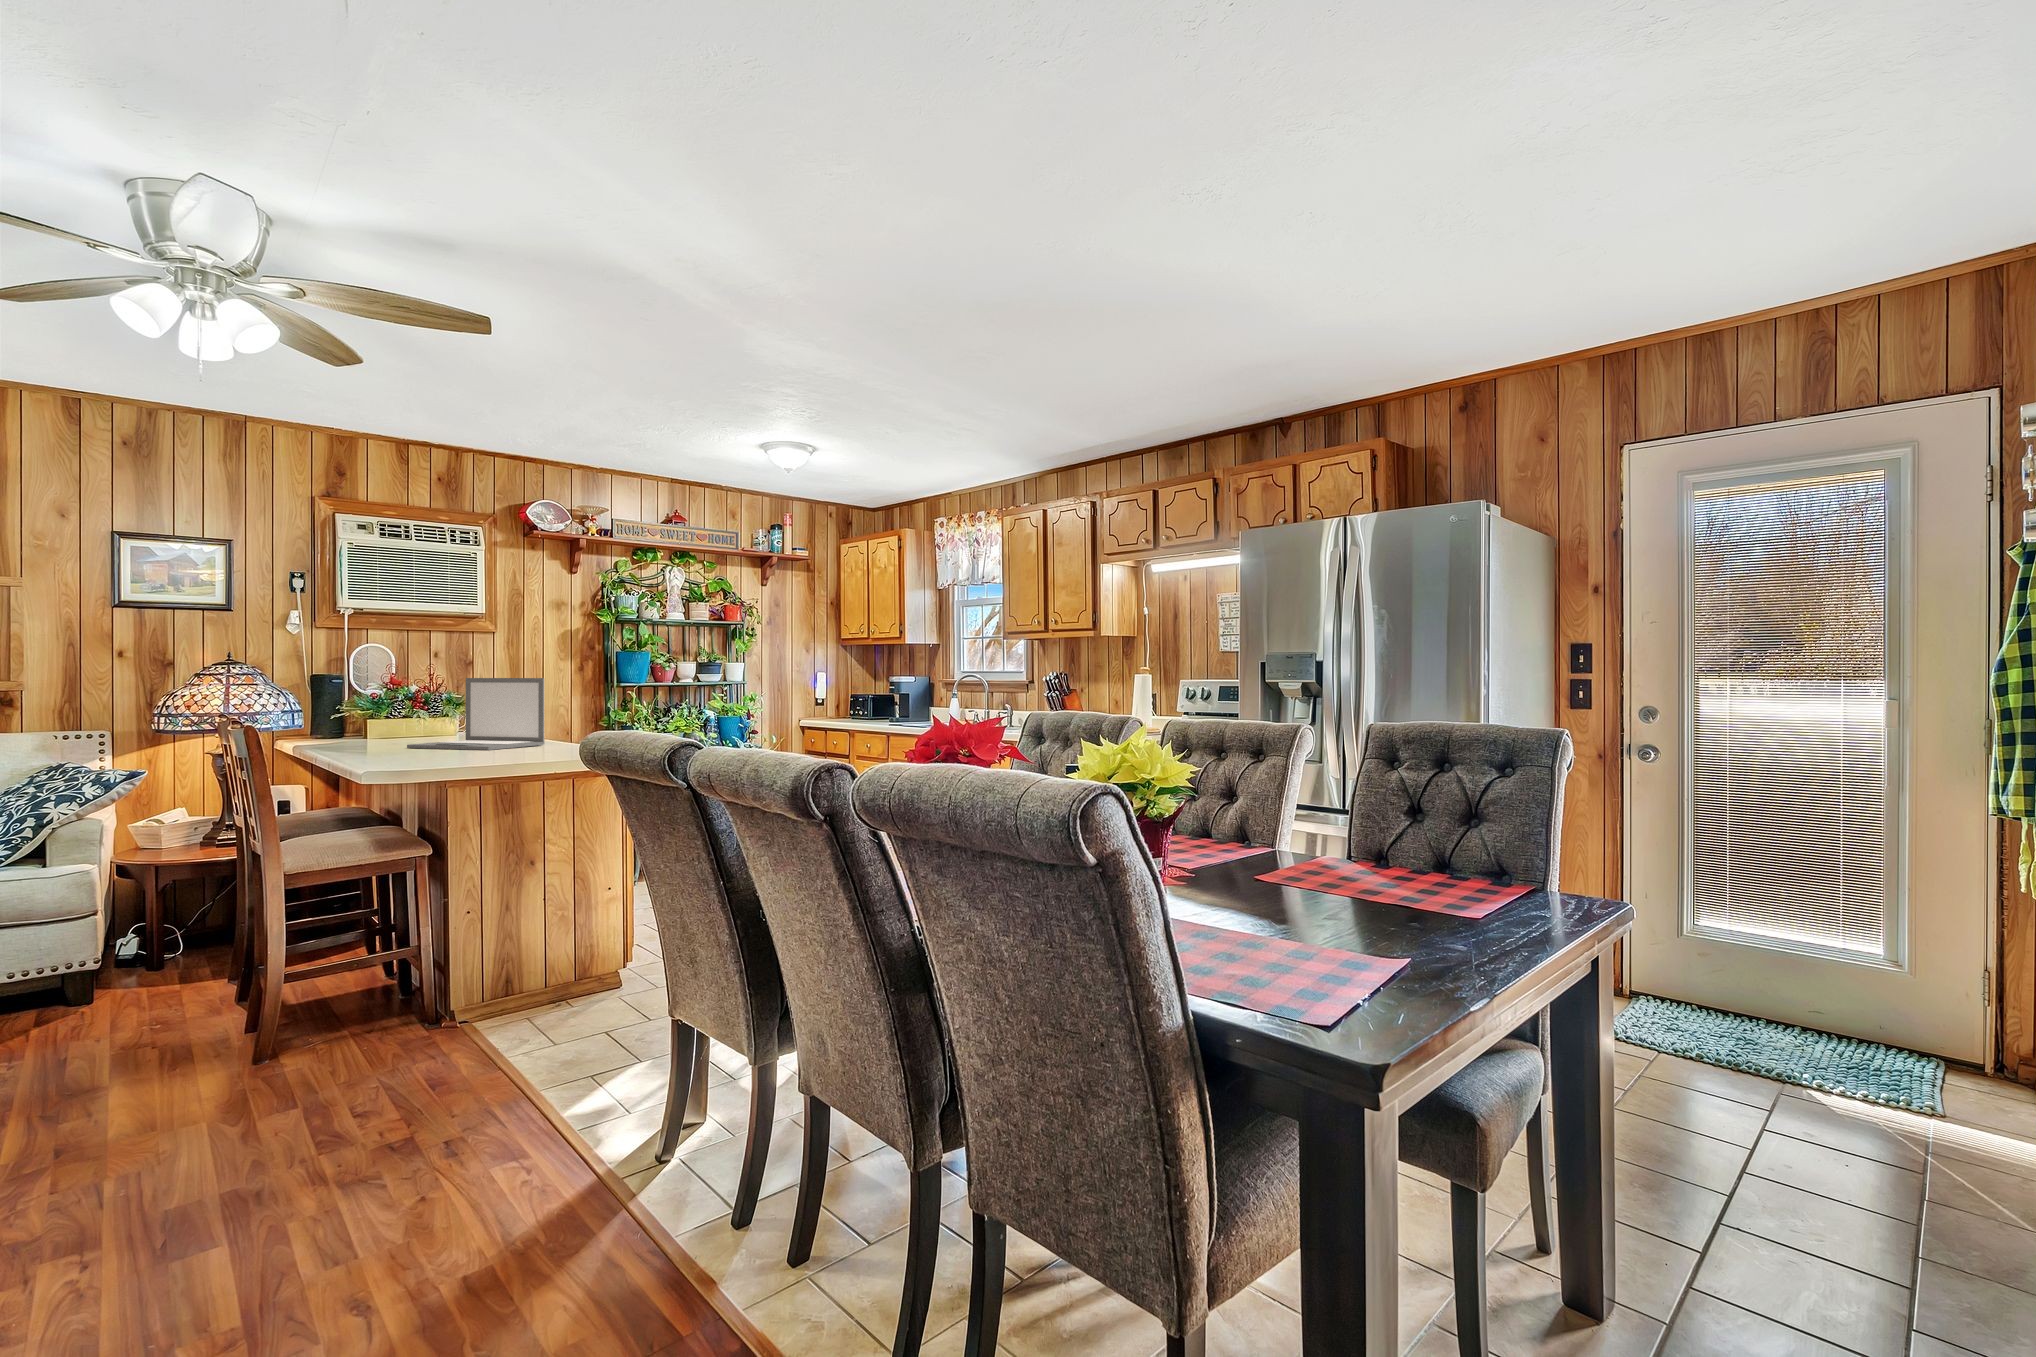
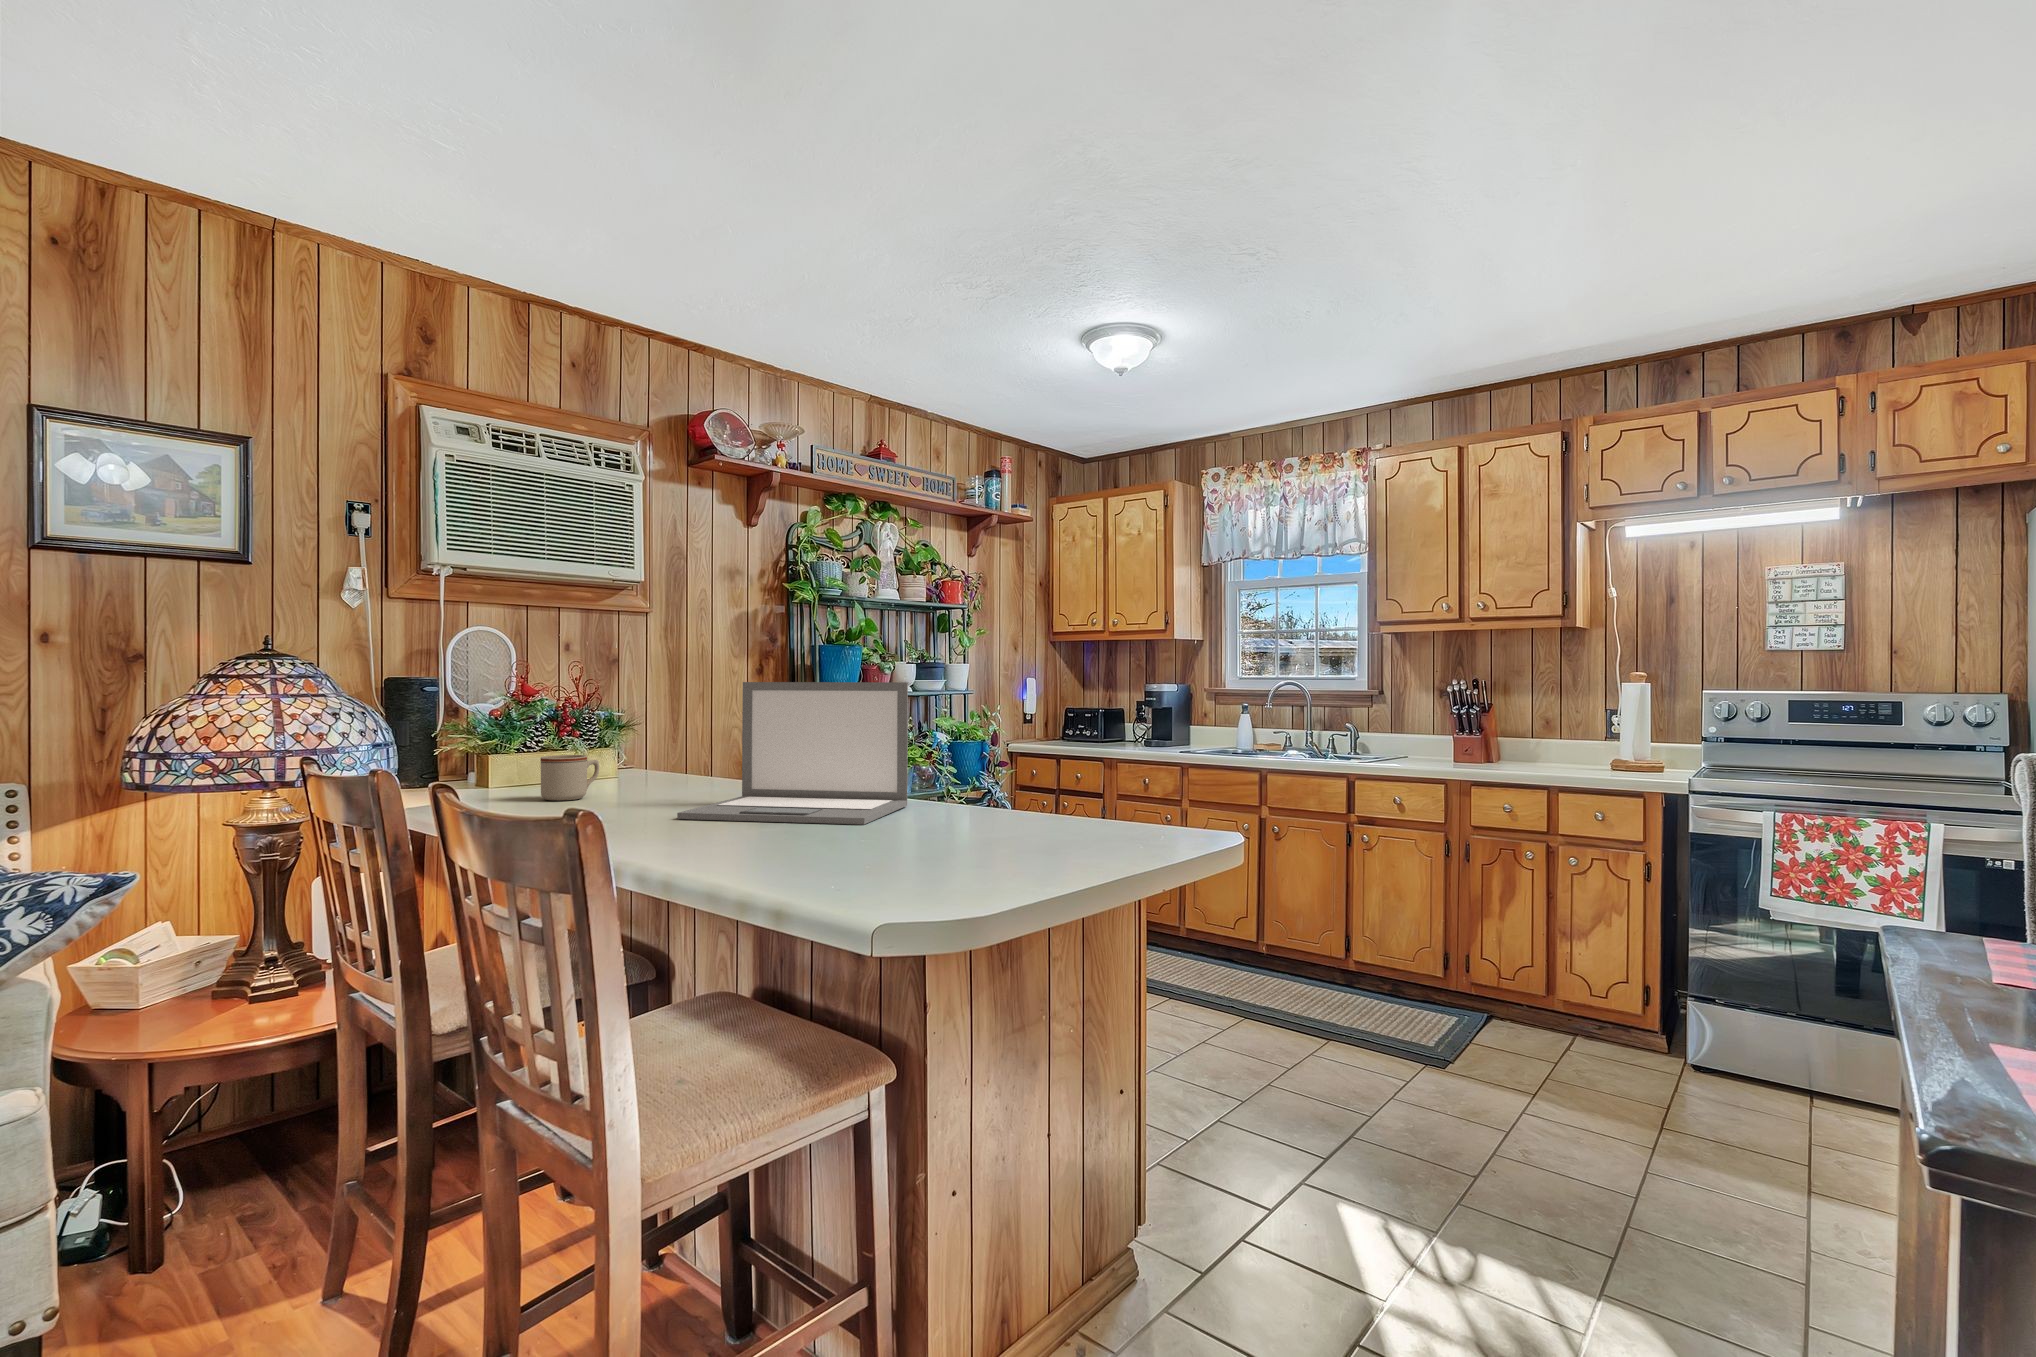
mug: none [366,718,403,742] -> present [541,755,599,800]

